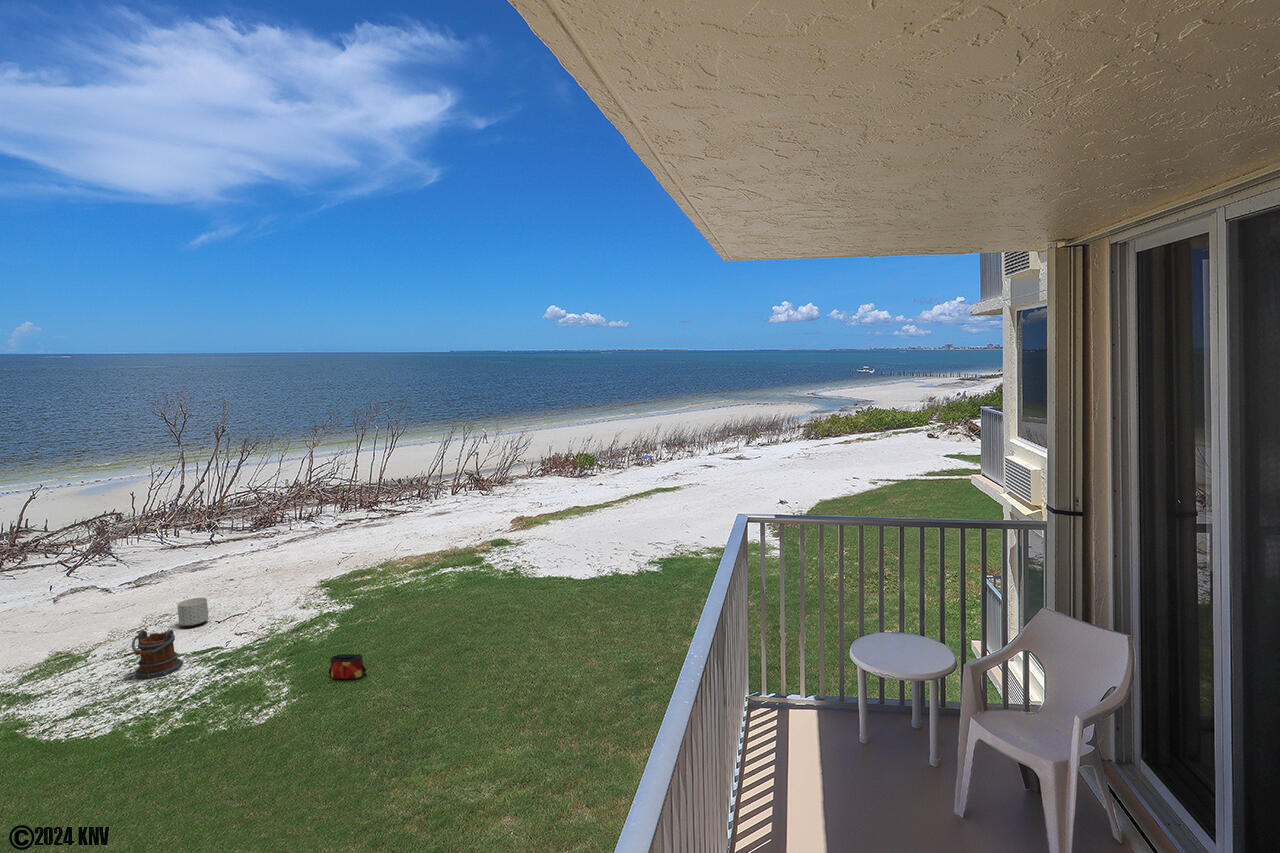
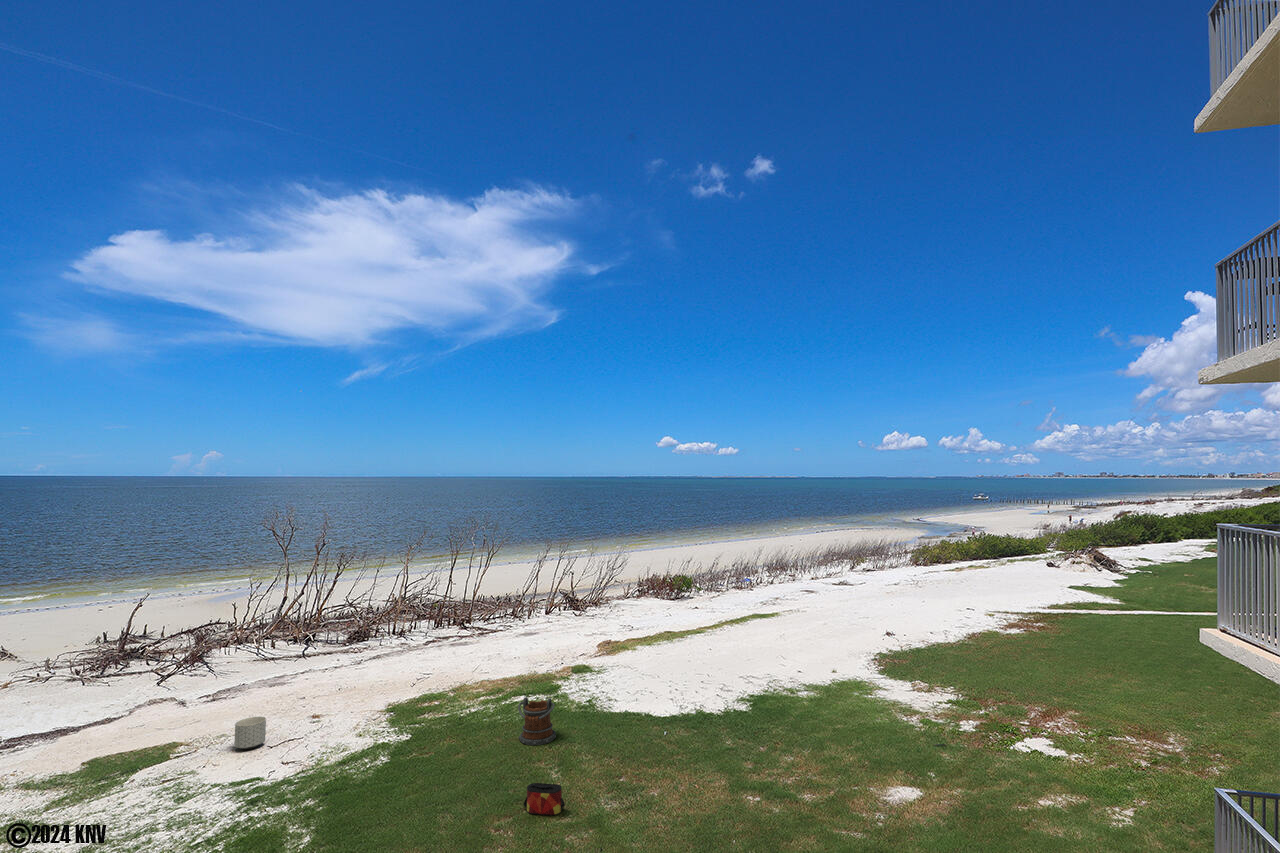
bucket: present [132,630,183,679] -> present [518,698,556,745]
bag: present [328,654,366,680] -> present [523,783,565,816]

